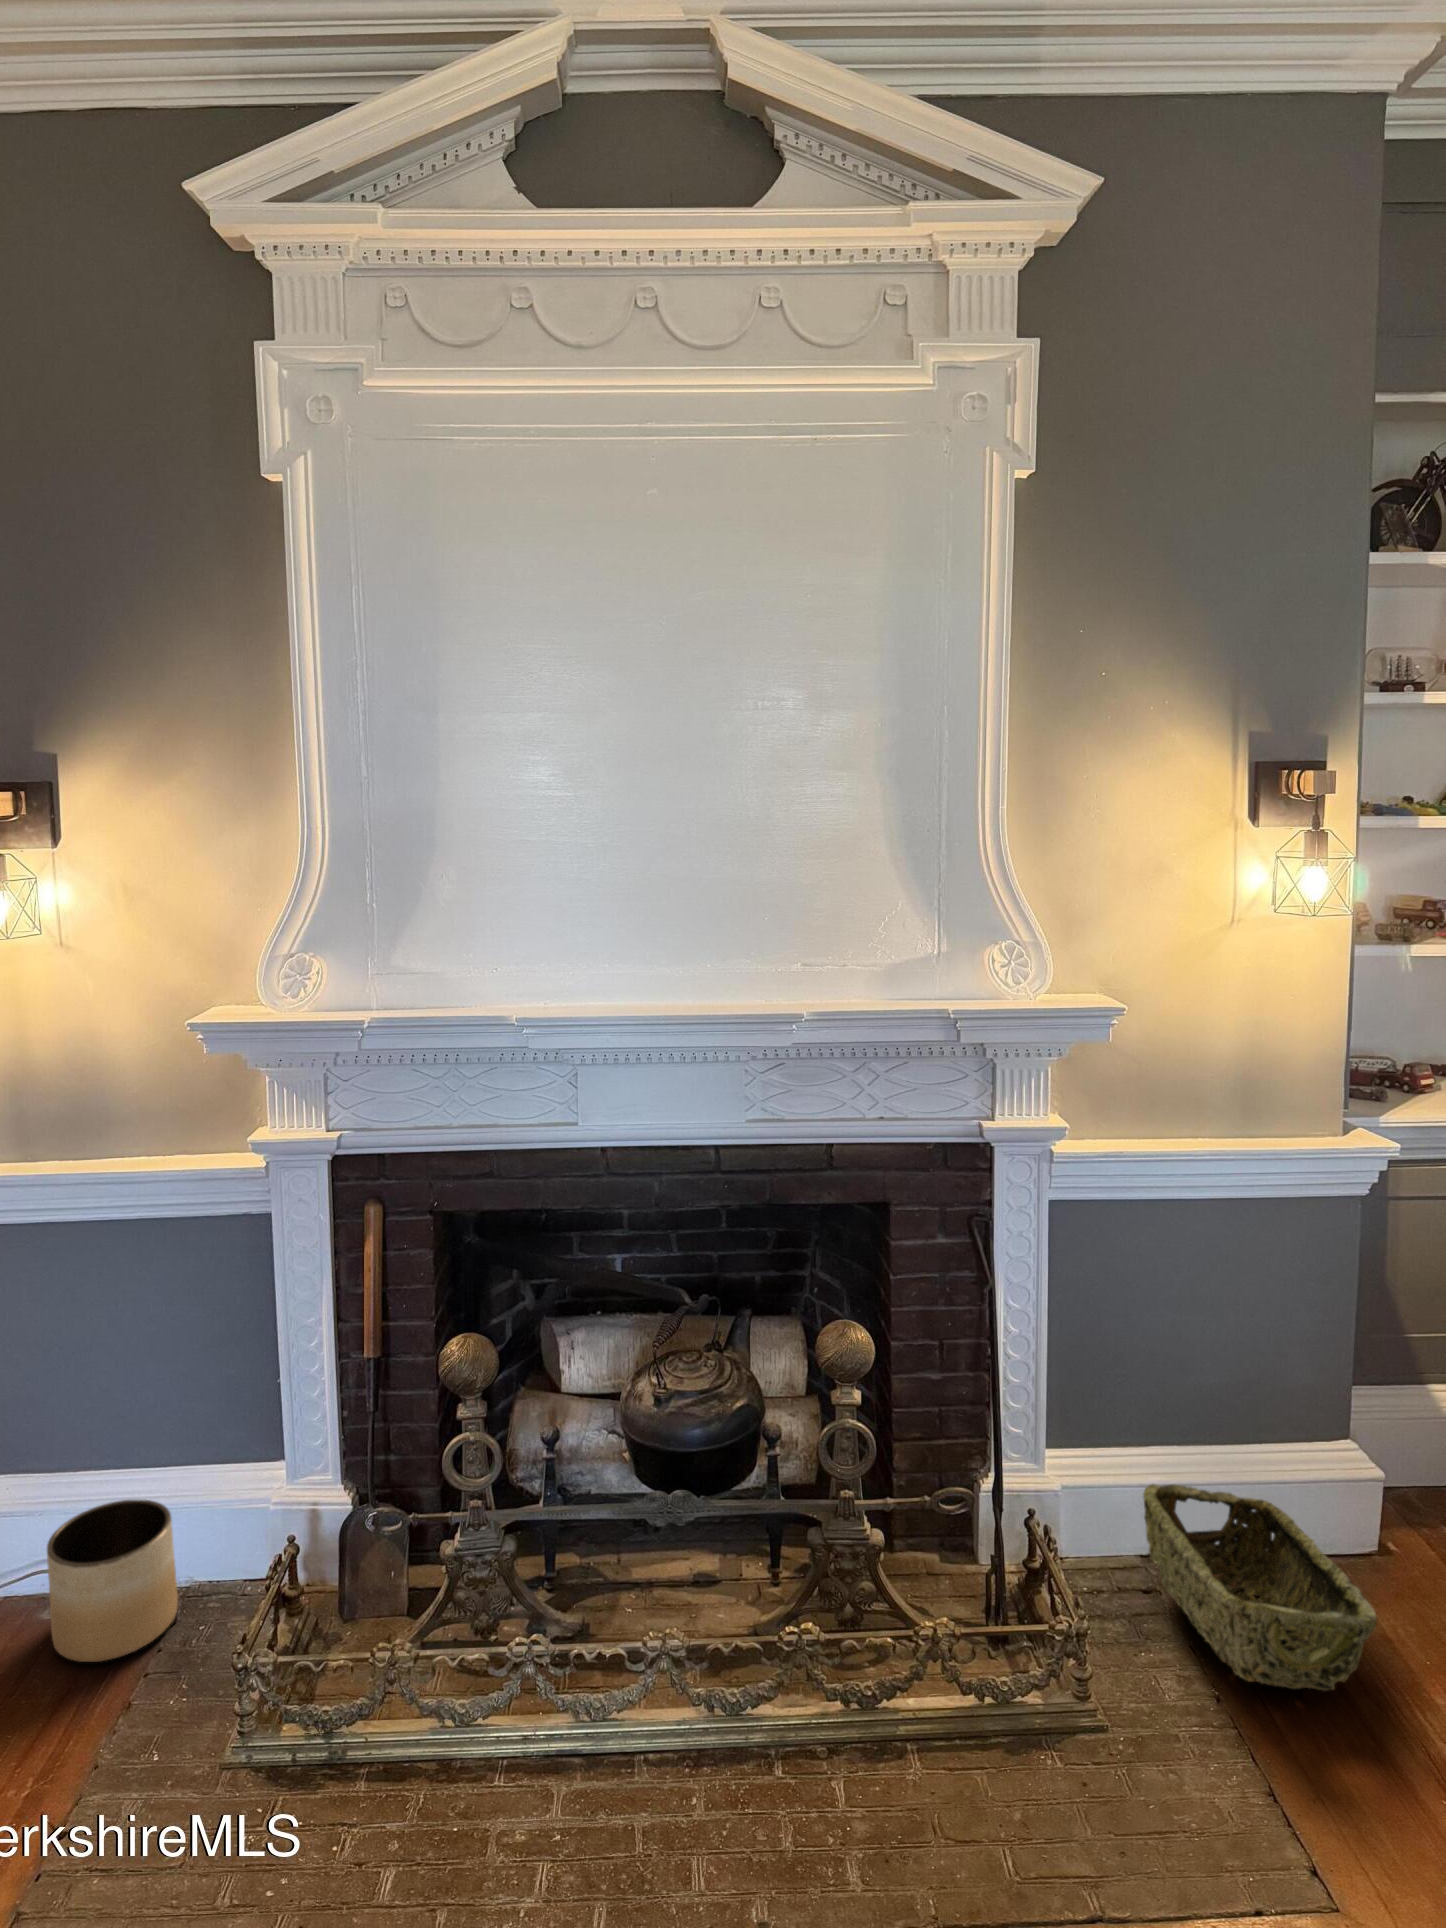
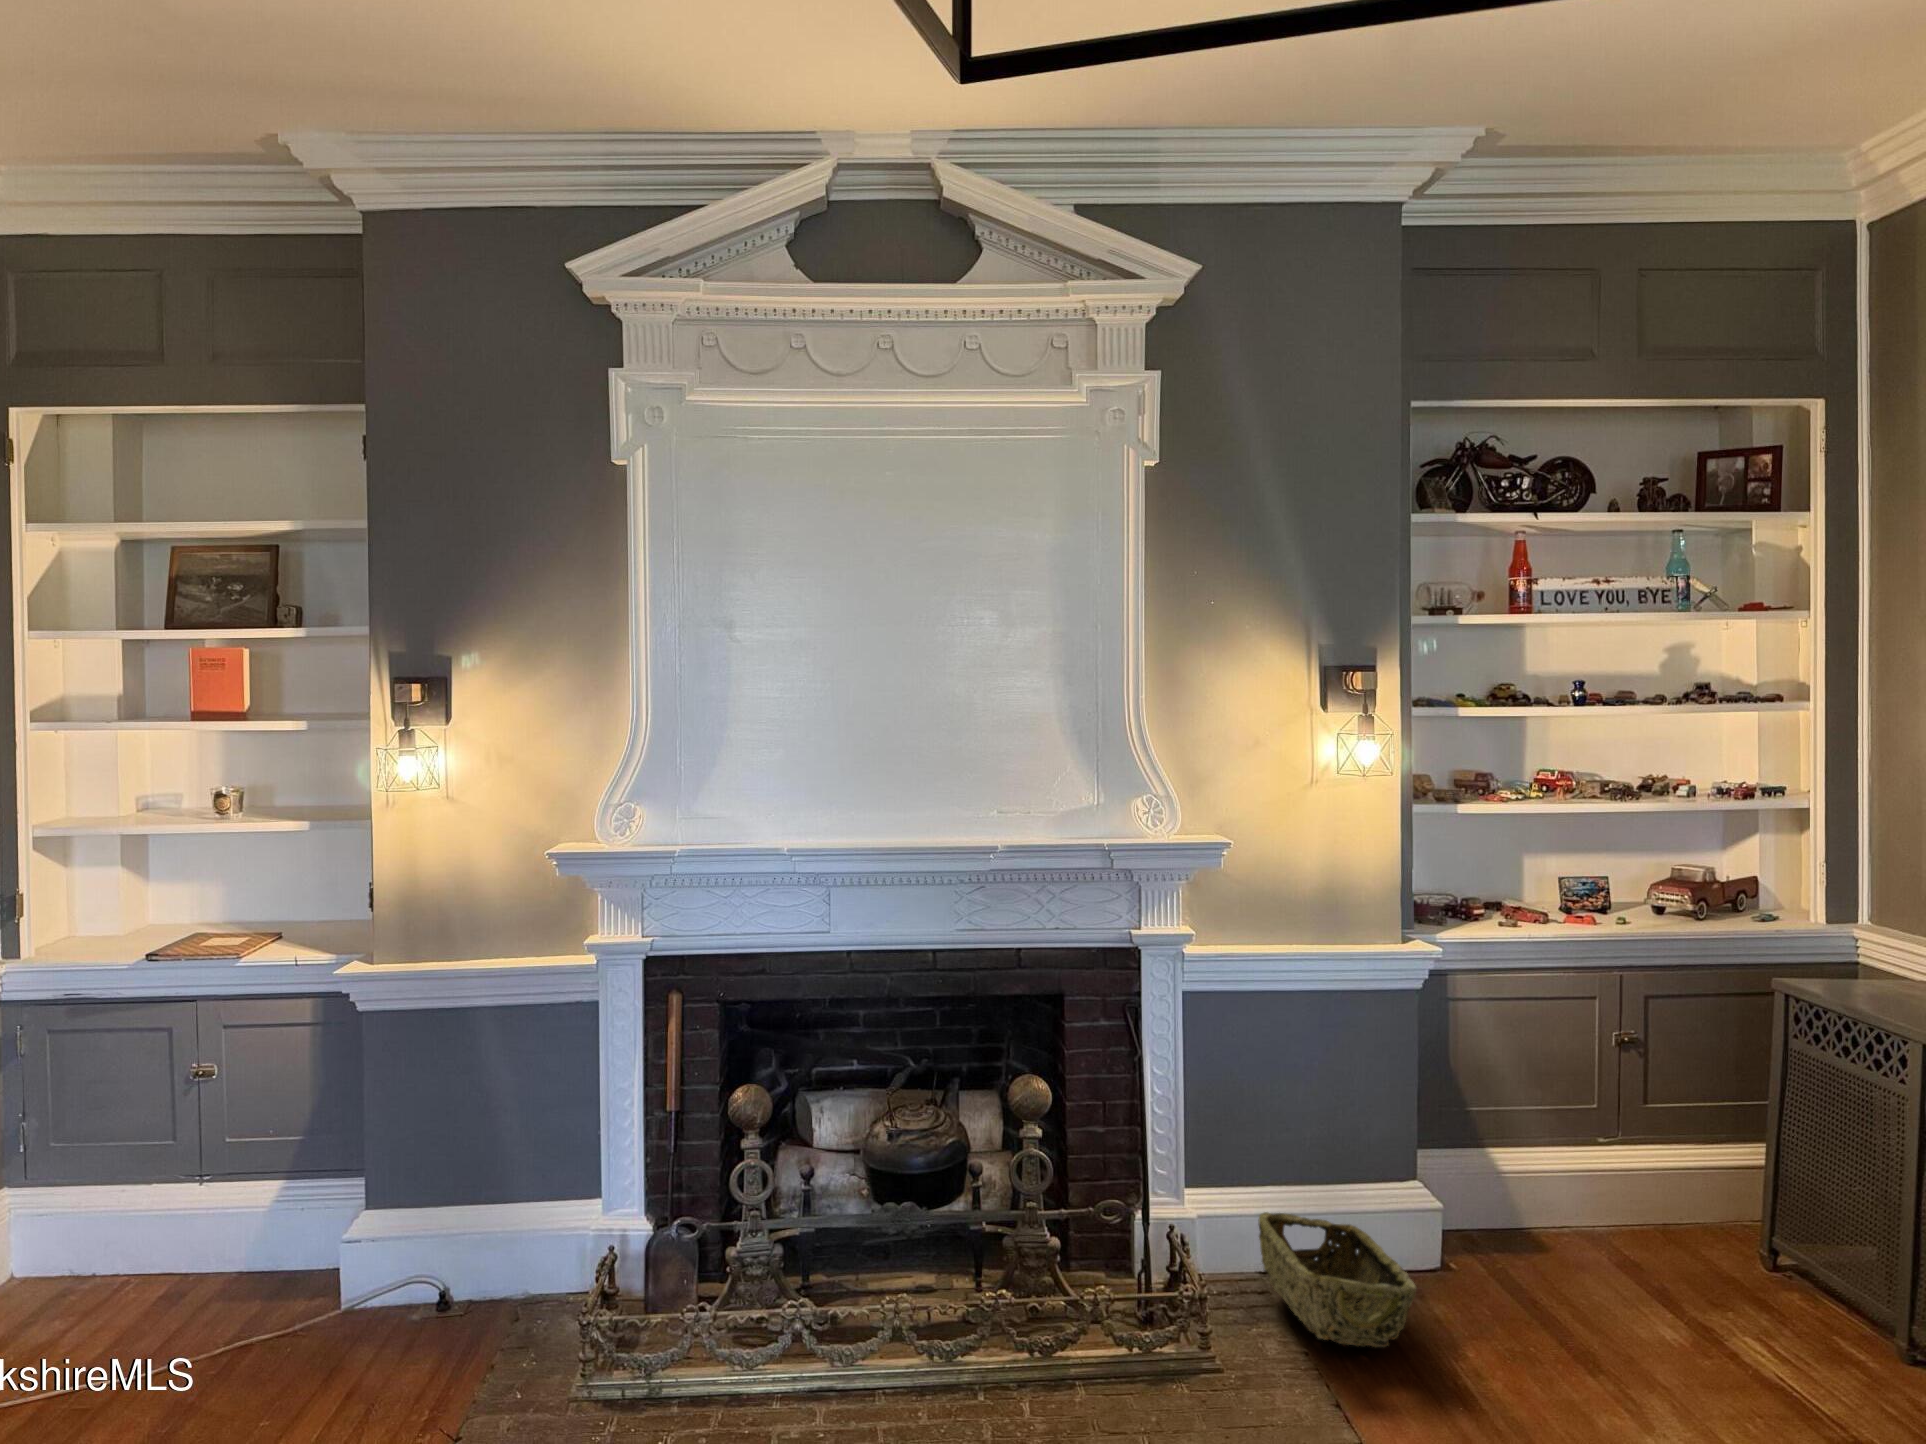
planter: present [47,1500,178,1662] -> none [424,1228,517,1345]

